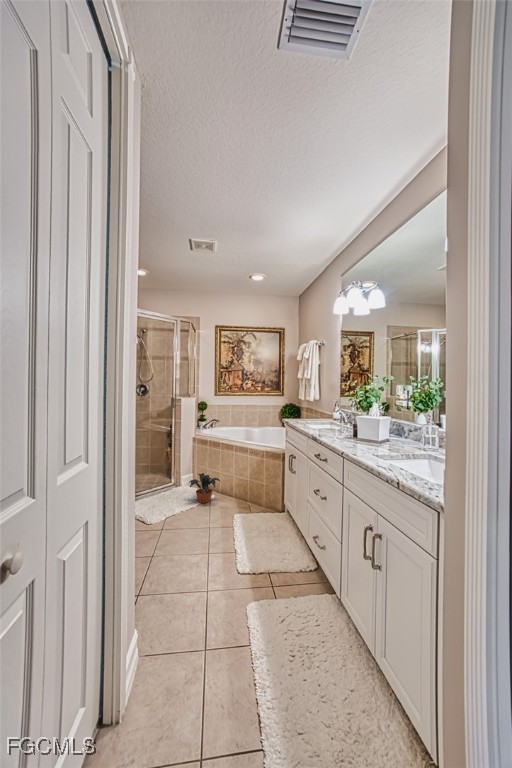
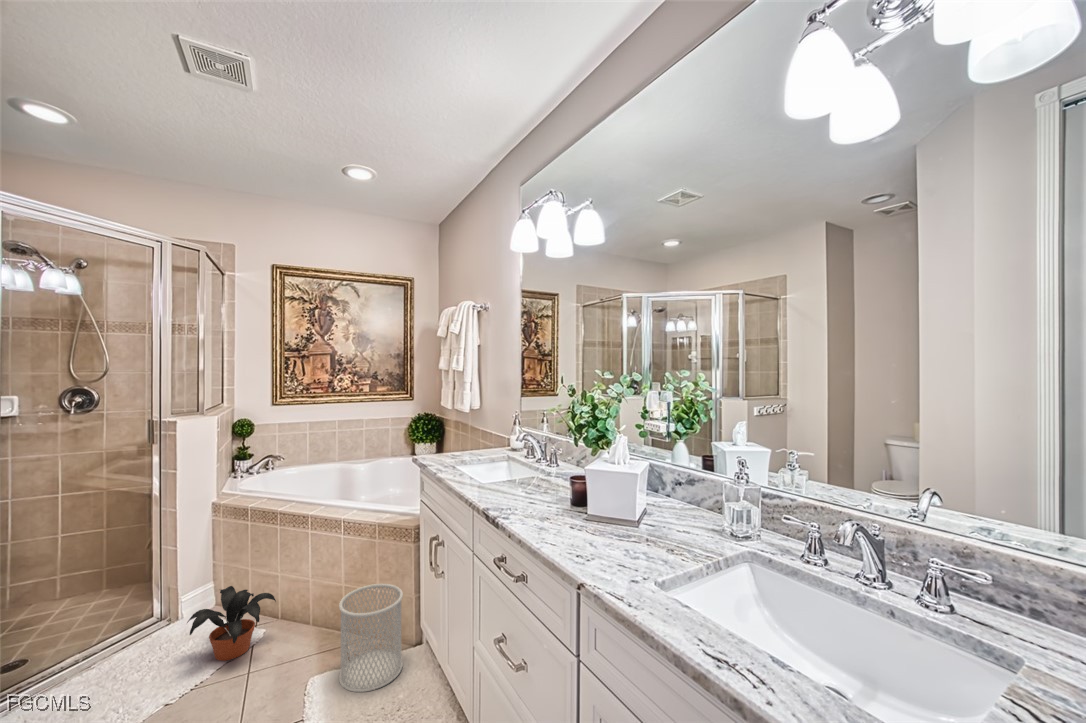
wastebasket: none [248,479,277,523] -> present [339,584,403,692]

